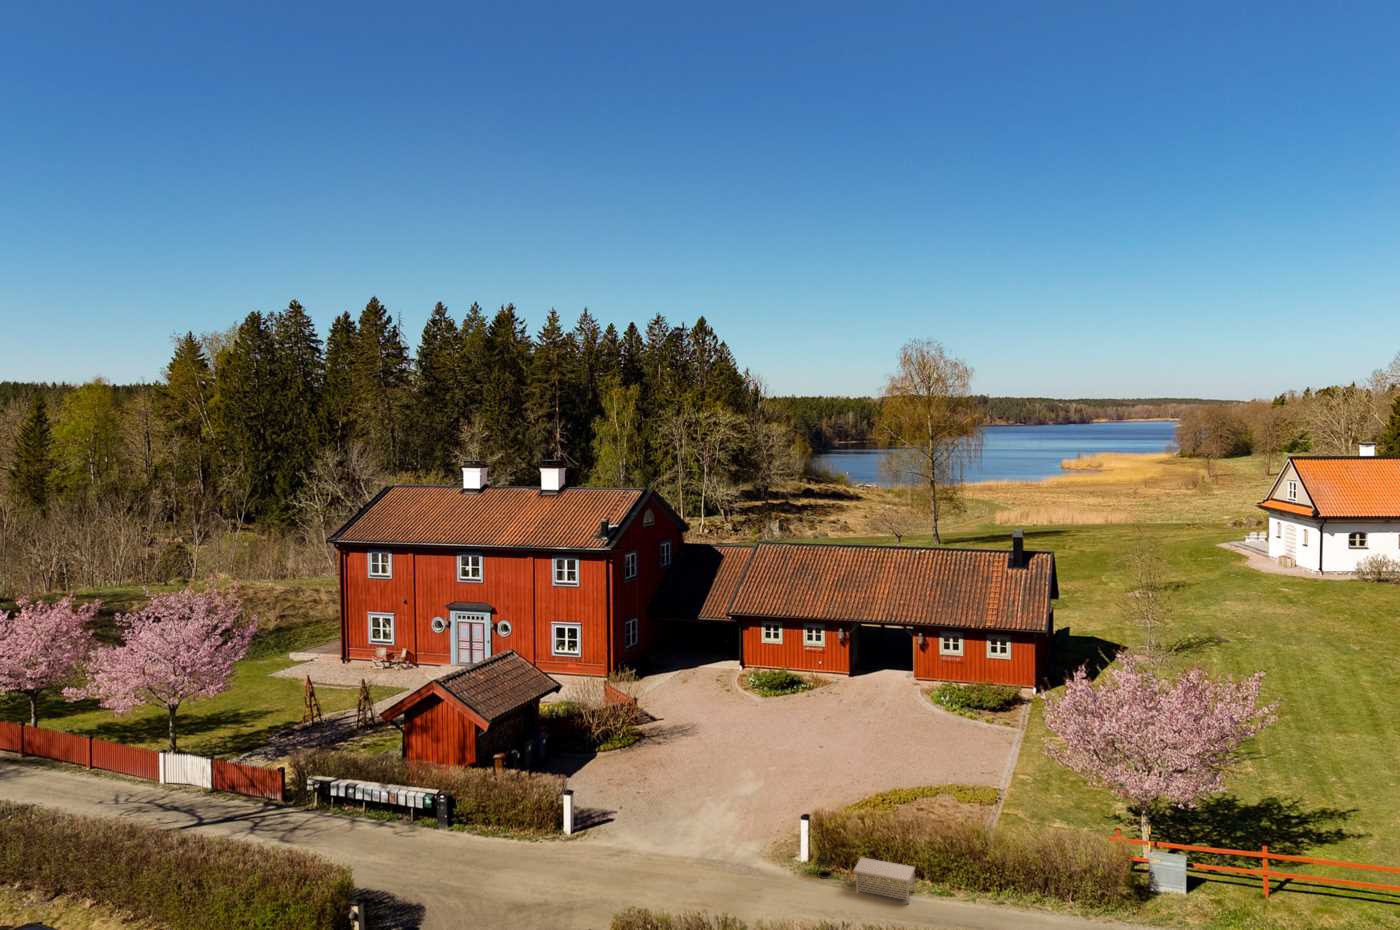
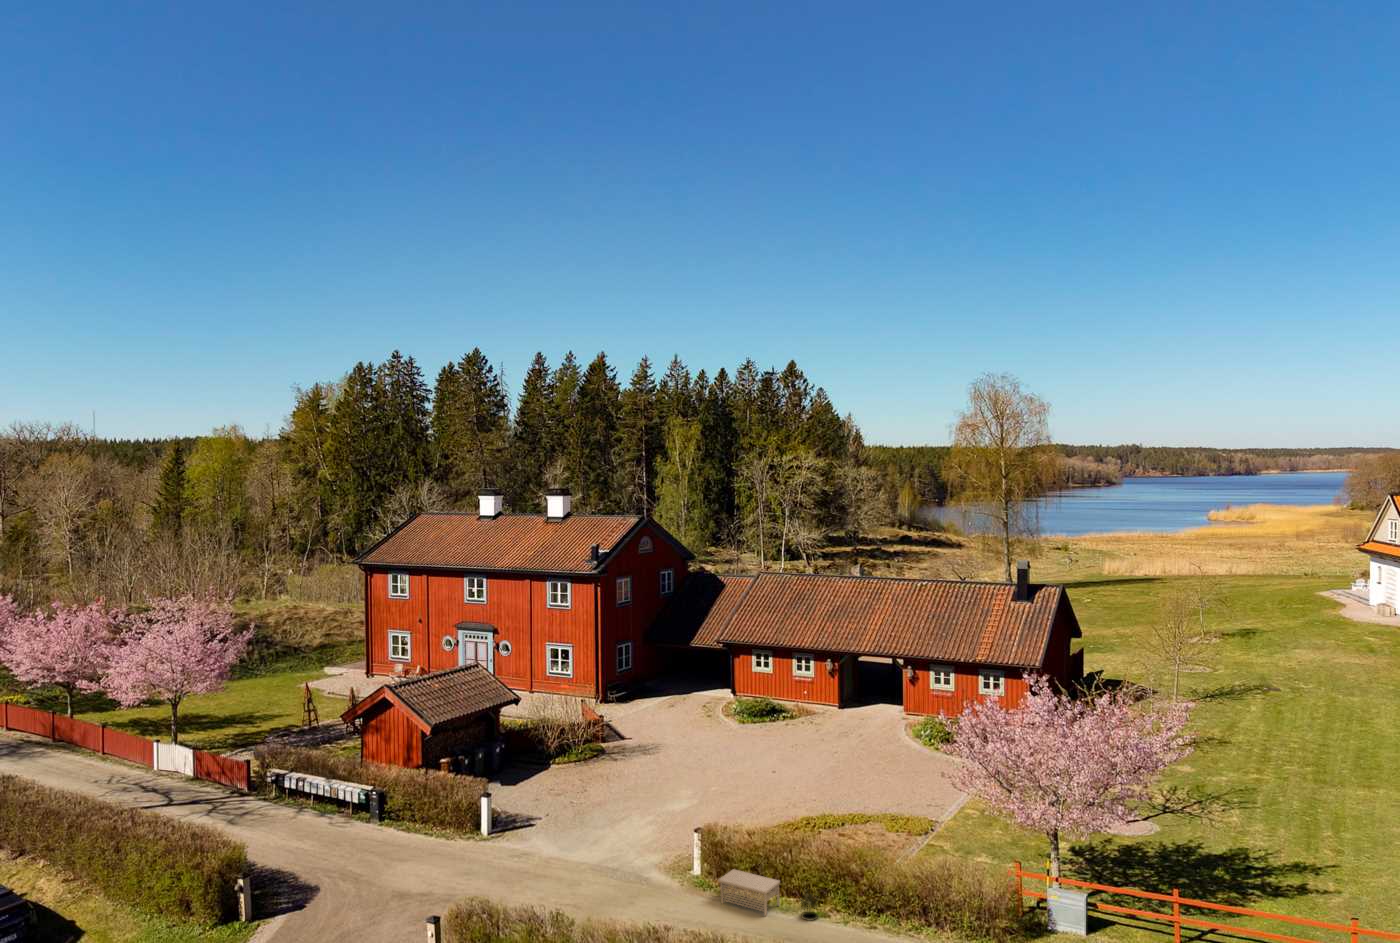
potted tree: present [816,850,833,879] -> present [799,888,818,921]

